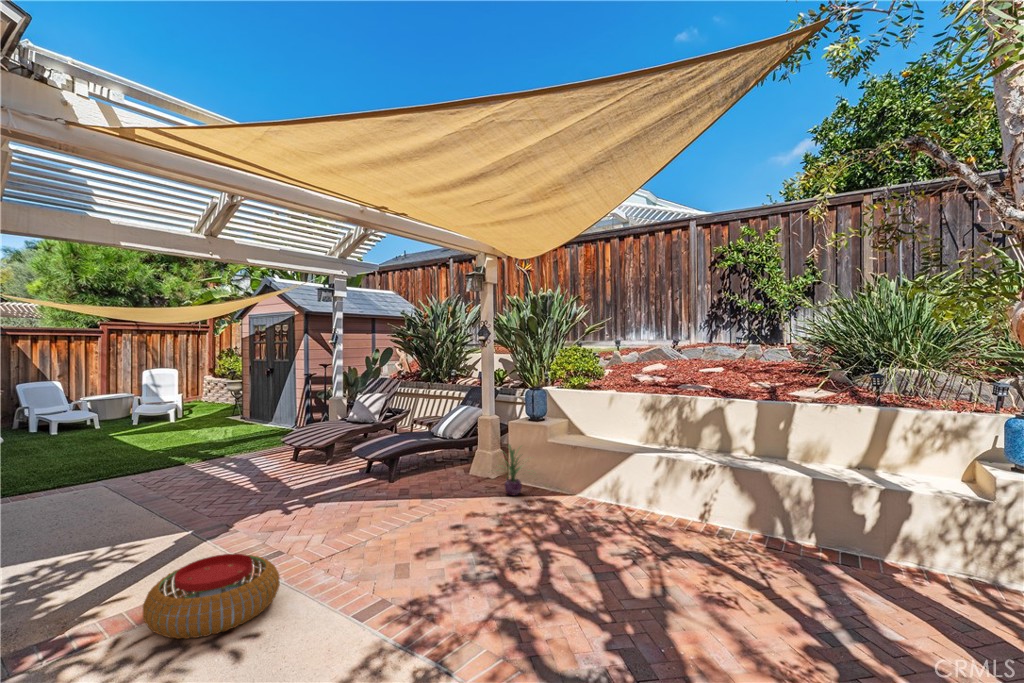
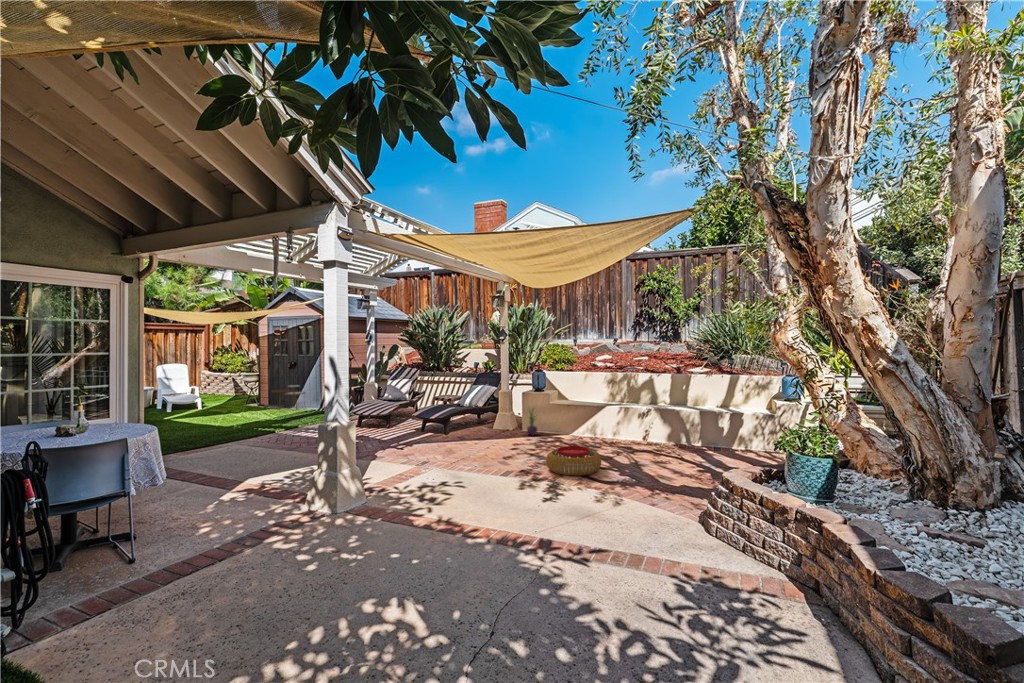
side table: none [233,397,273,429] -> present [272,385,305,409]
pouf: present [143,554,280,639] -> present [546,446,601,476]

